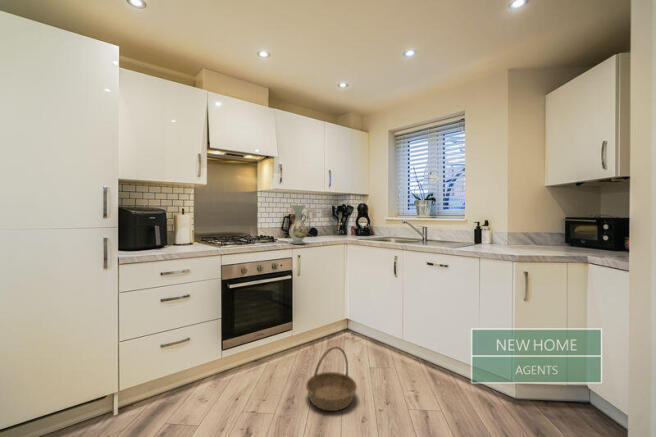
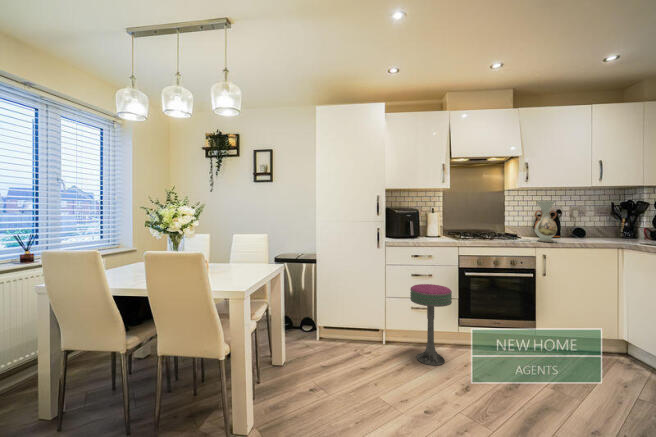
bar stool: none [165,307,219,413] -> present [410,284,452,365]
basket: present [306,347,357,411] -> none [537,349,606,419]

